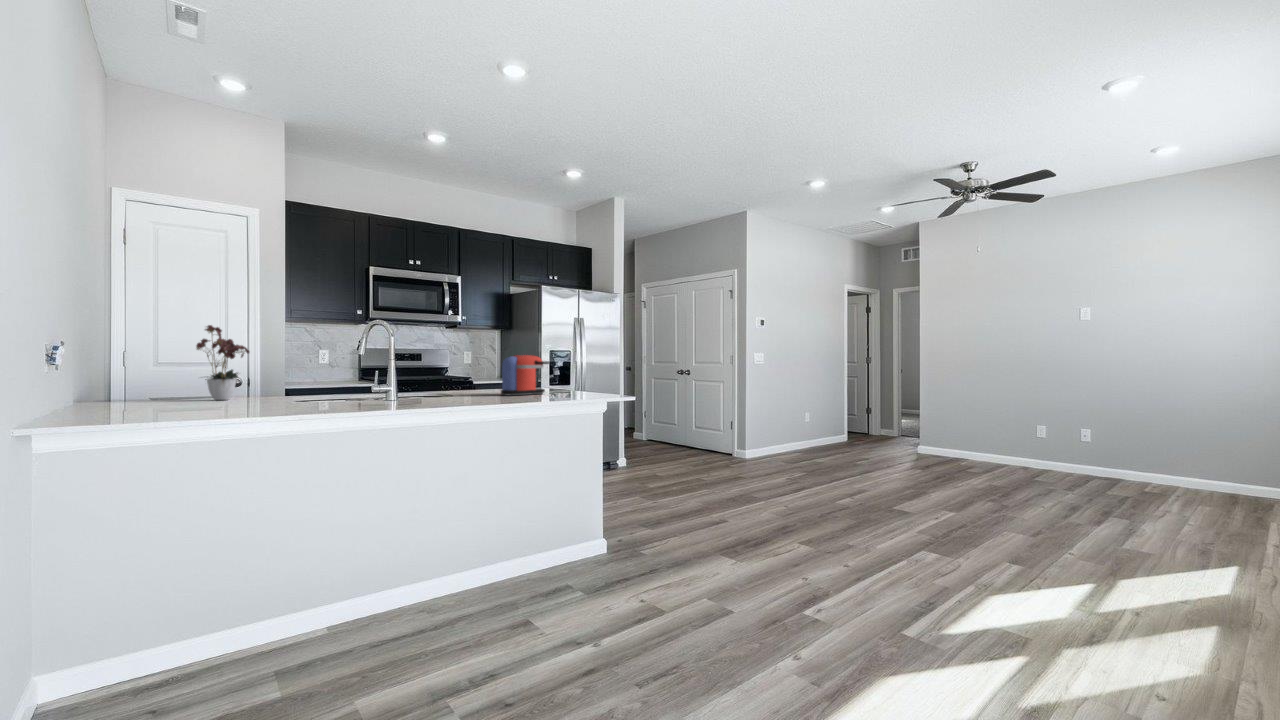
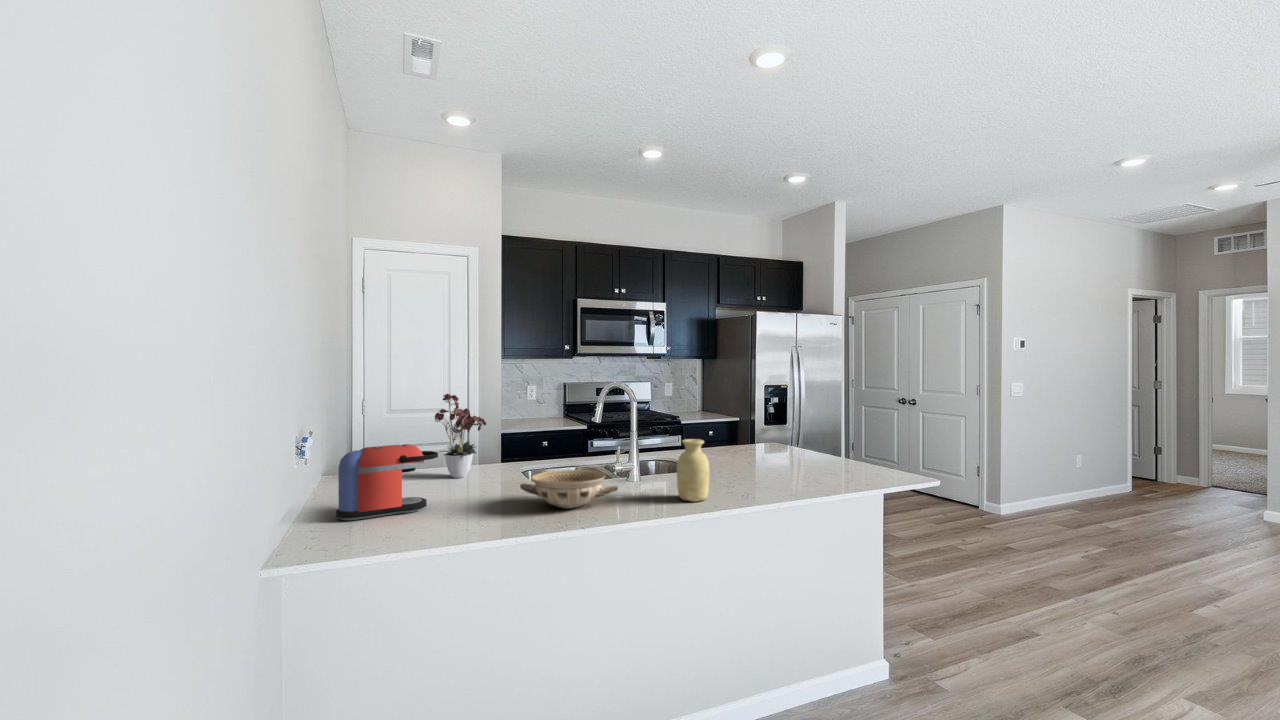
coffee maker: present [501,355,549,395] -> present [336,444,438,520]
vase: none [417,356,444,403] -> present [677,439,709,502]
ceramic bowl: none [271,381,362,407] -> present [520,470,618,509]

